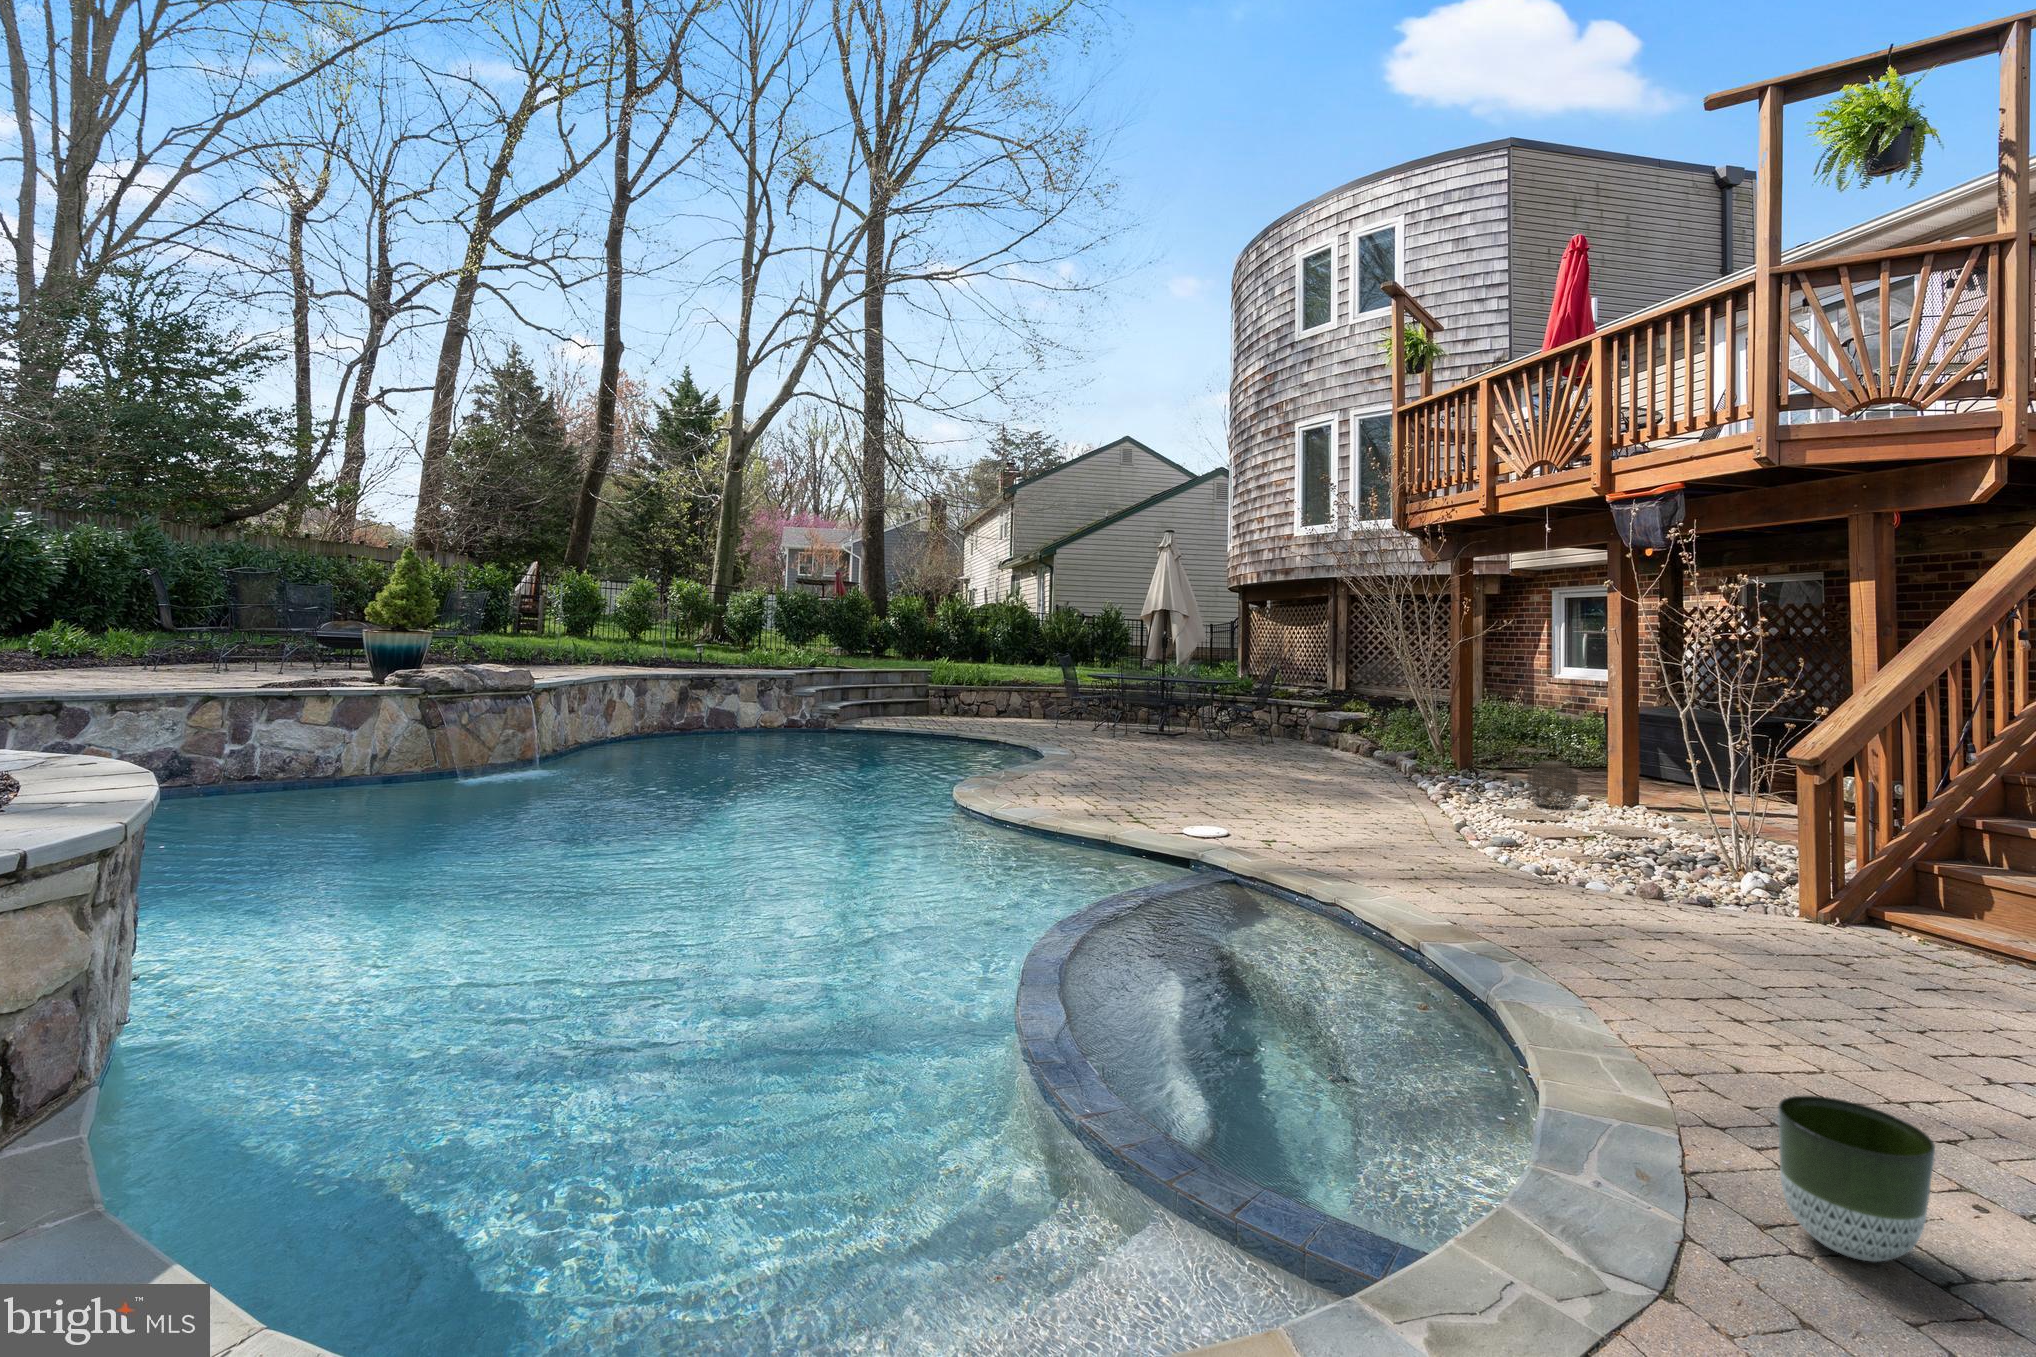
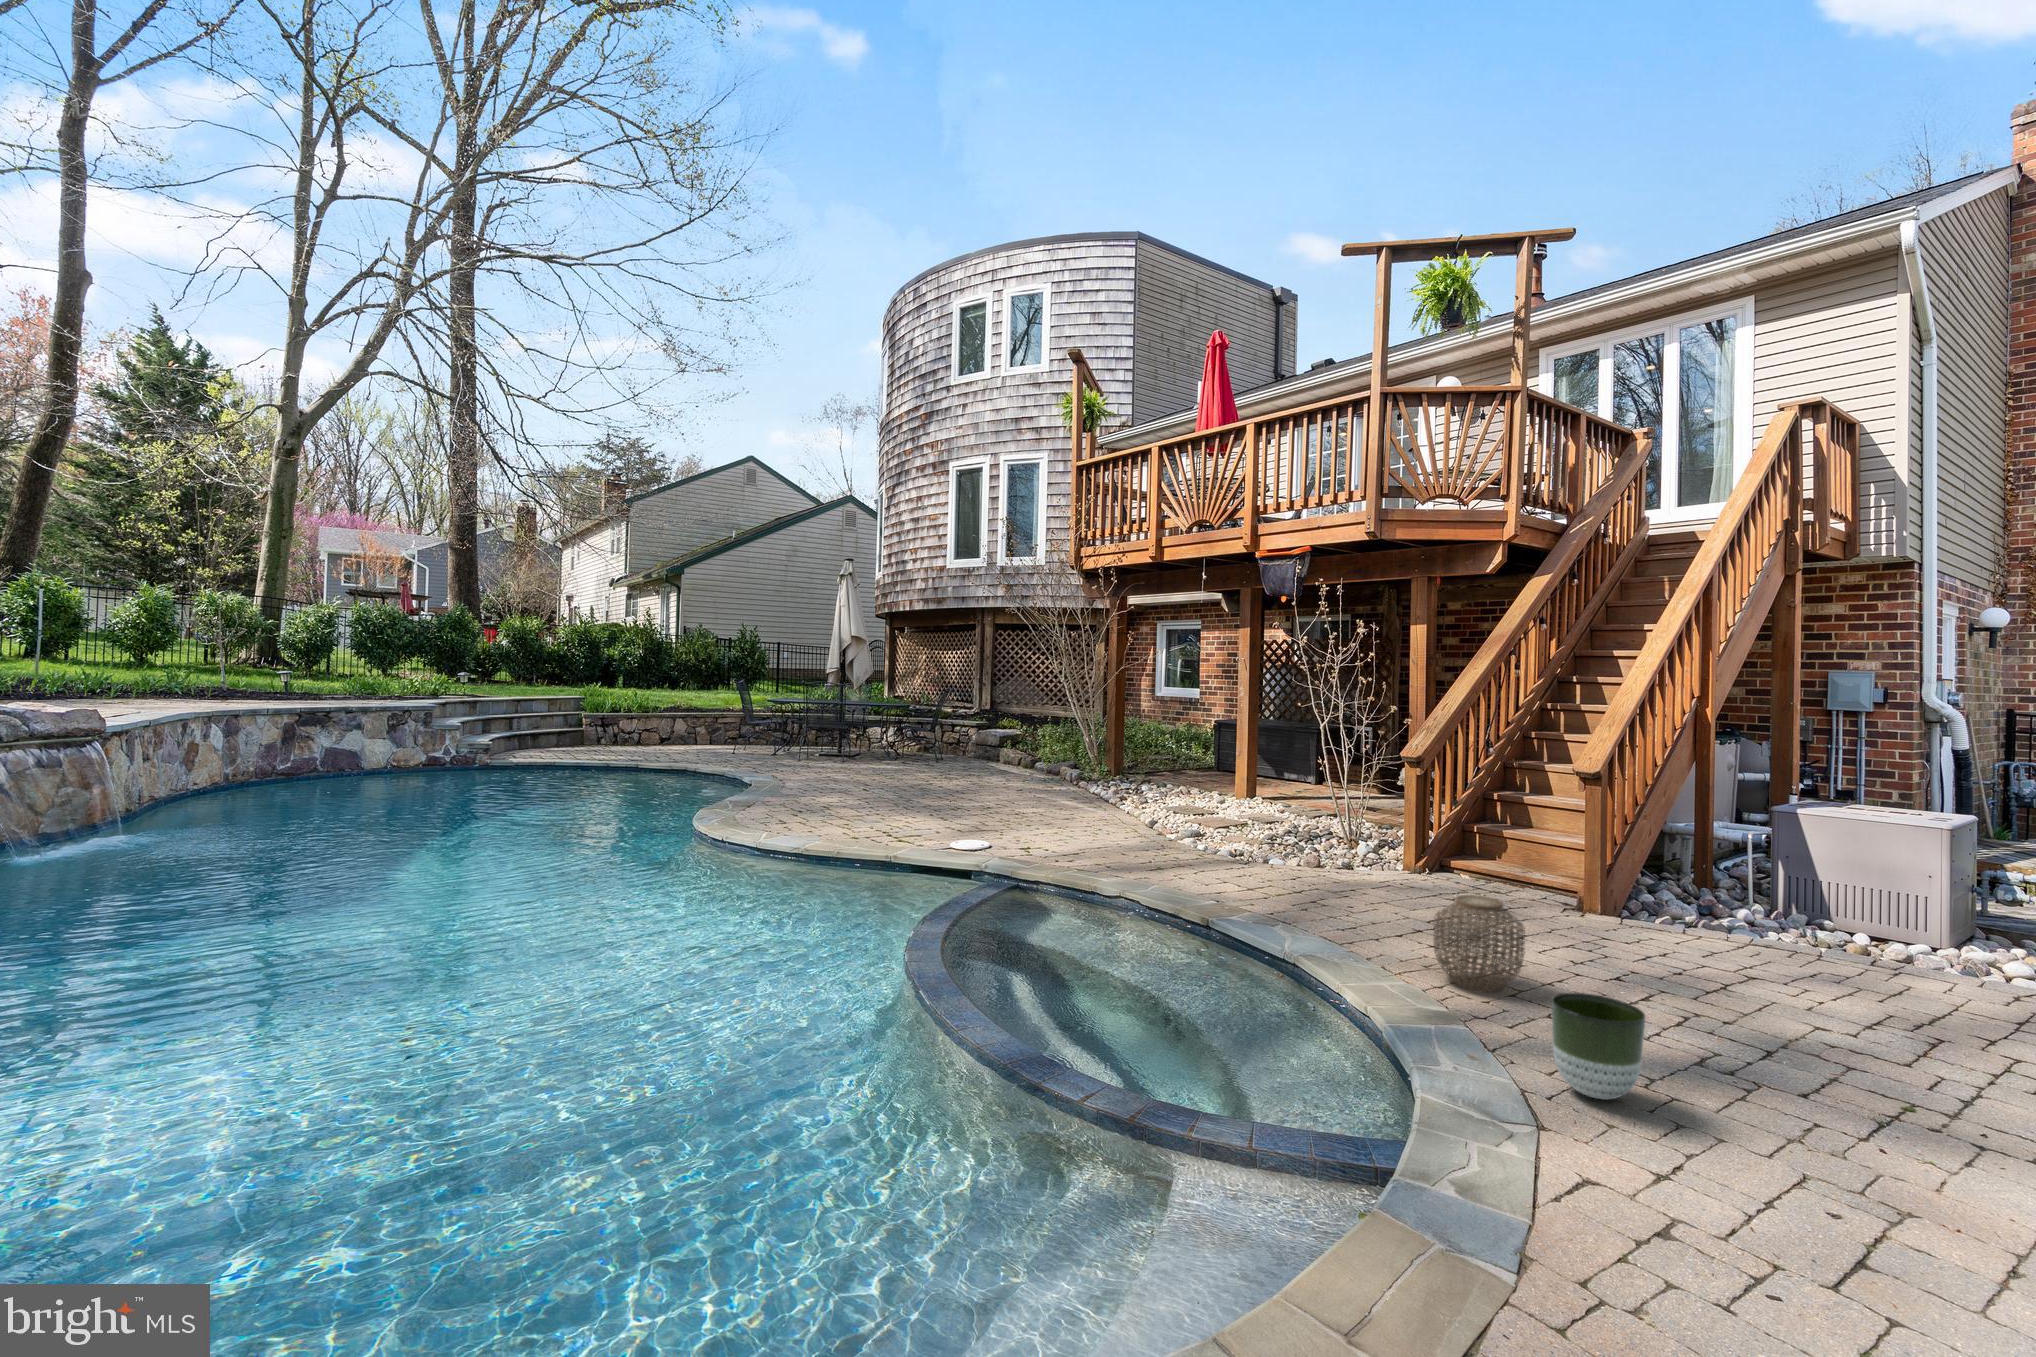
woven basket: present [1527,761,1578,809] -> present [1434,895,1525,992]

